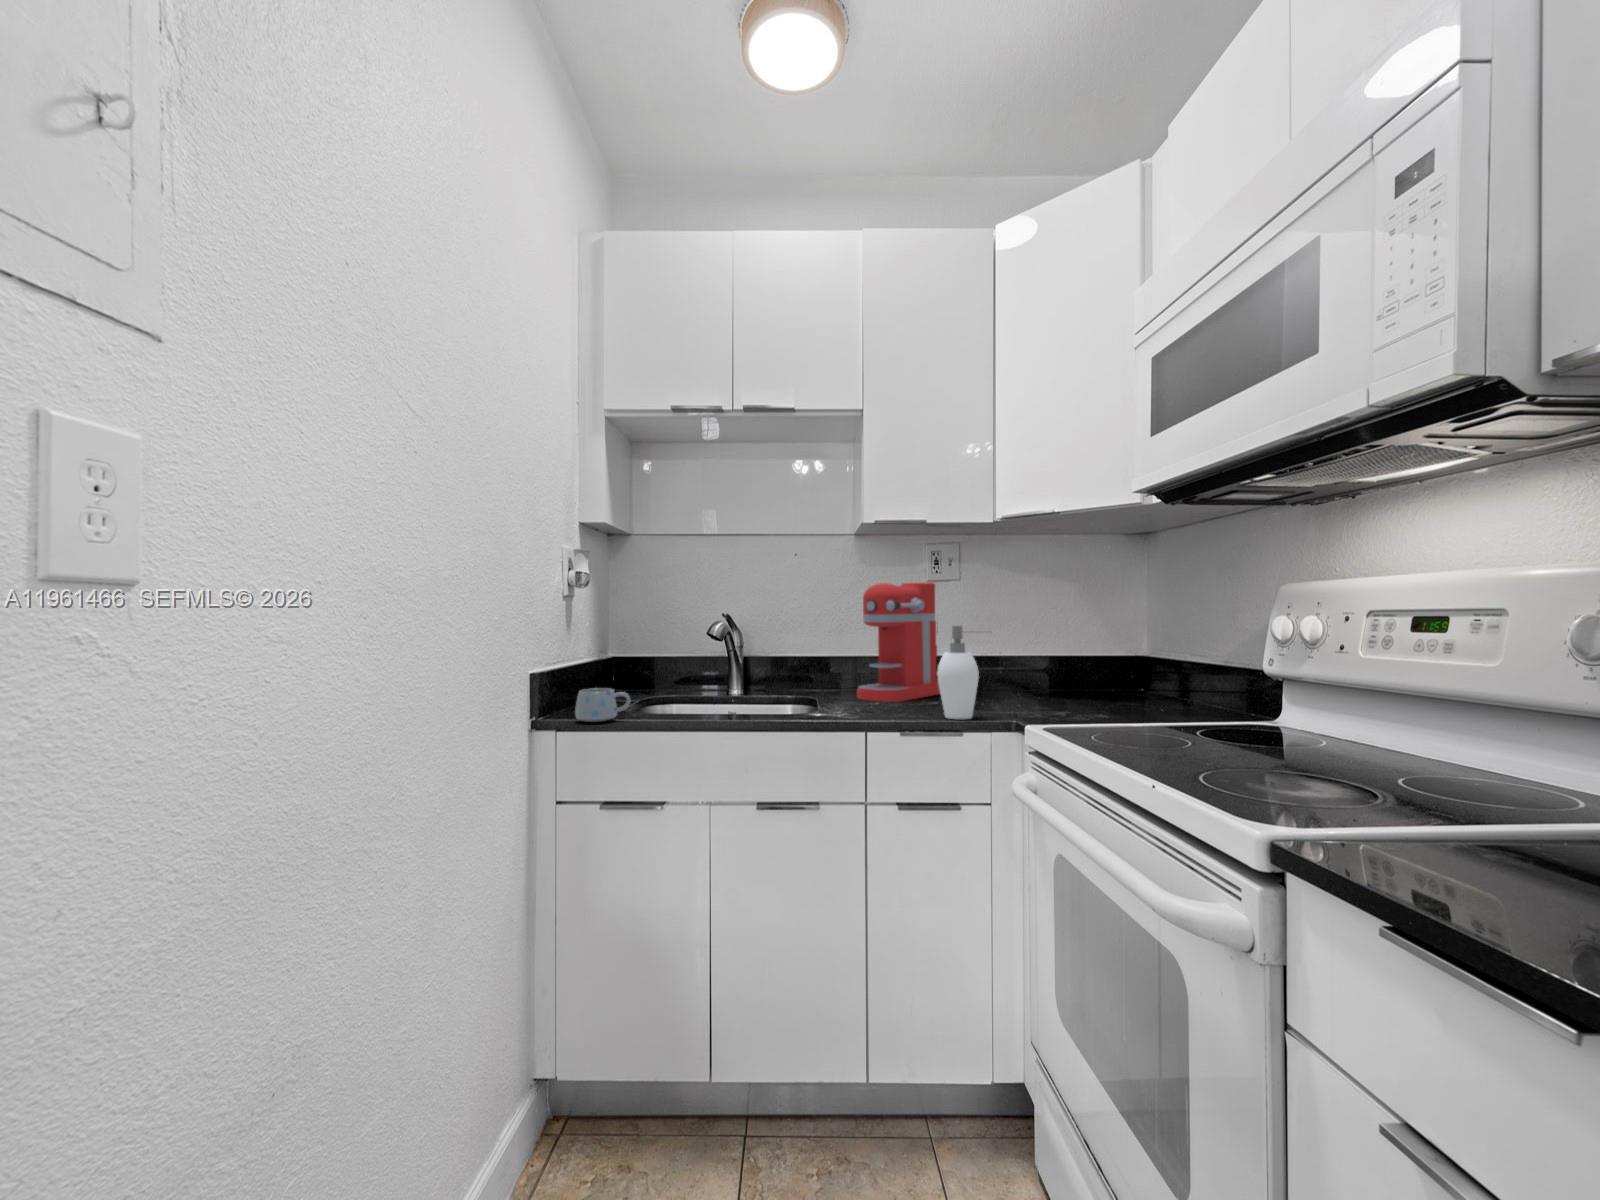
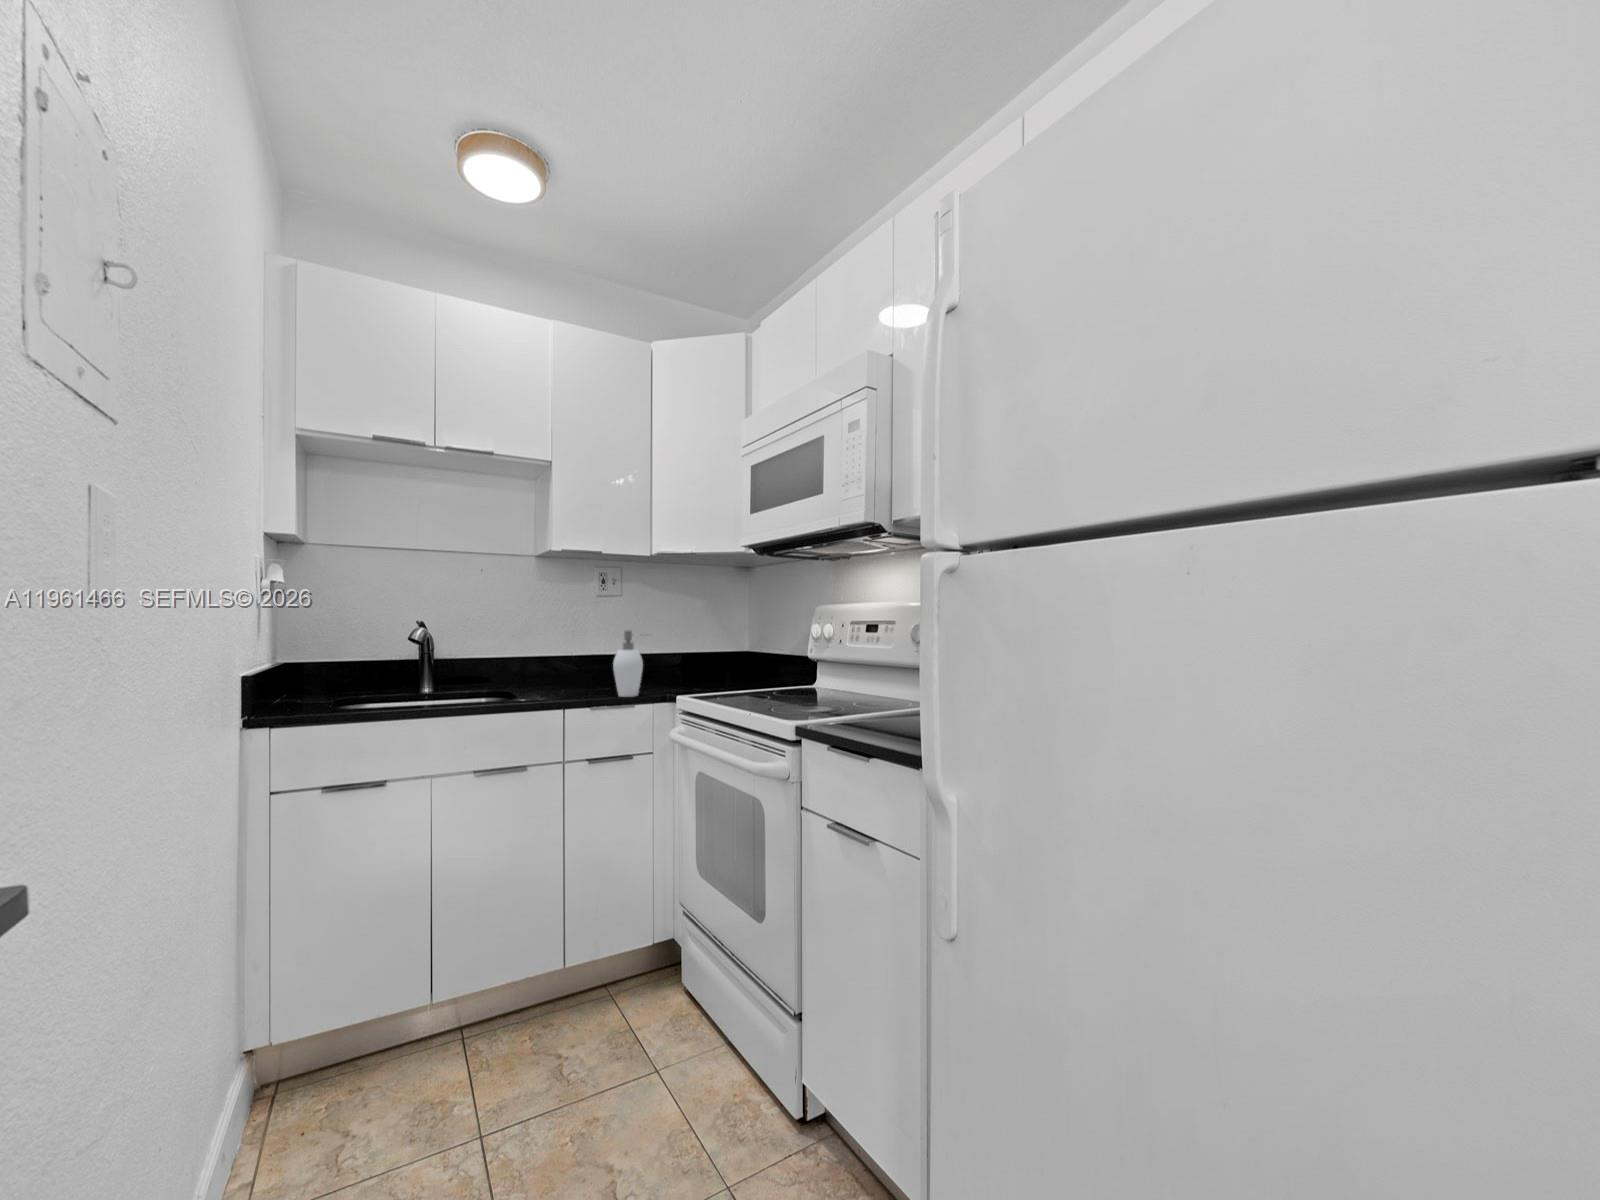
coffee maker: present [857,582,940,702] -> none [539,598,608,692]
mug: present [575,688,630,722] -> none [297,688,354,718]

